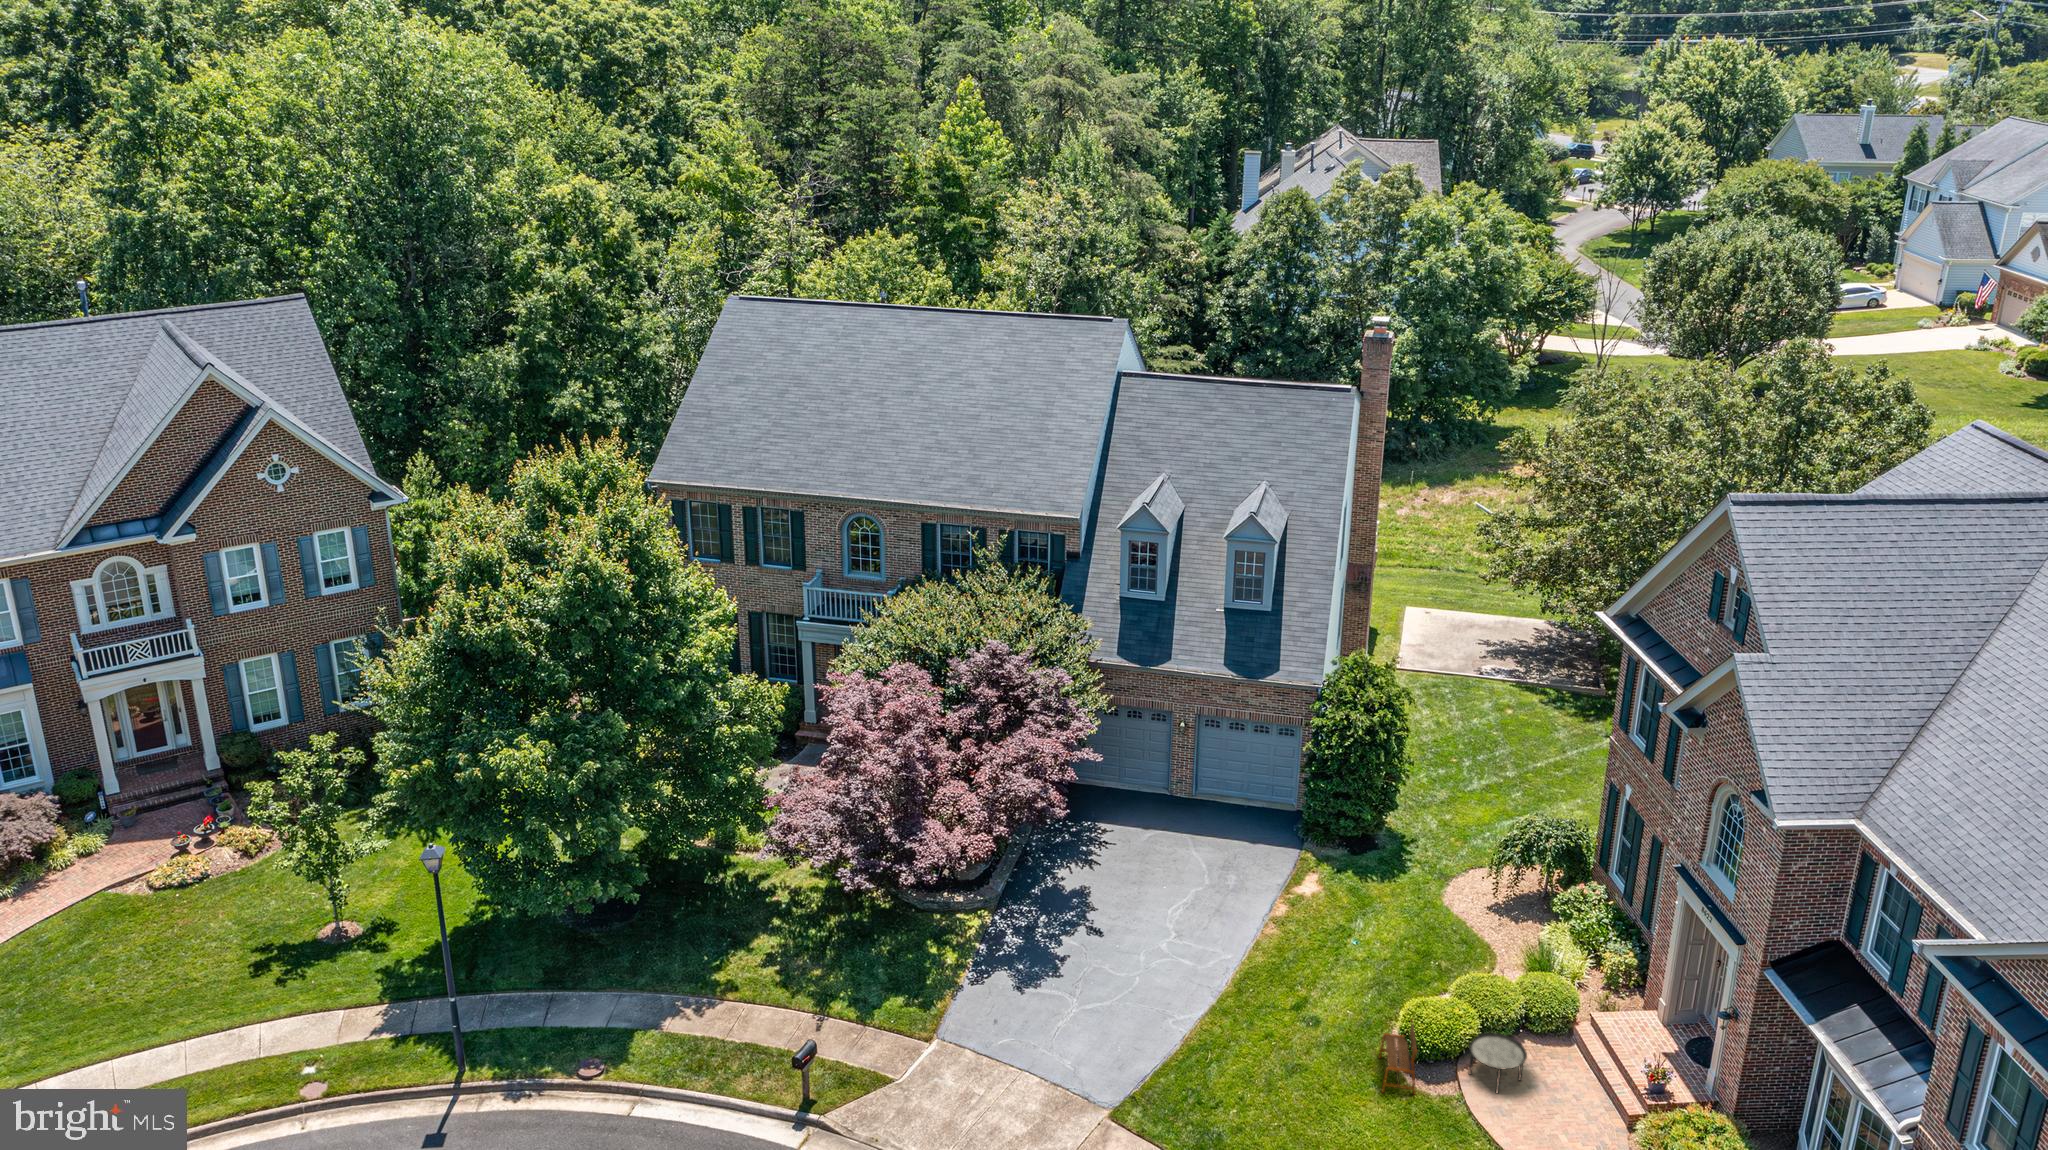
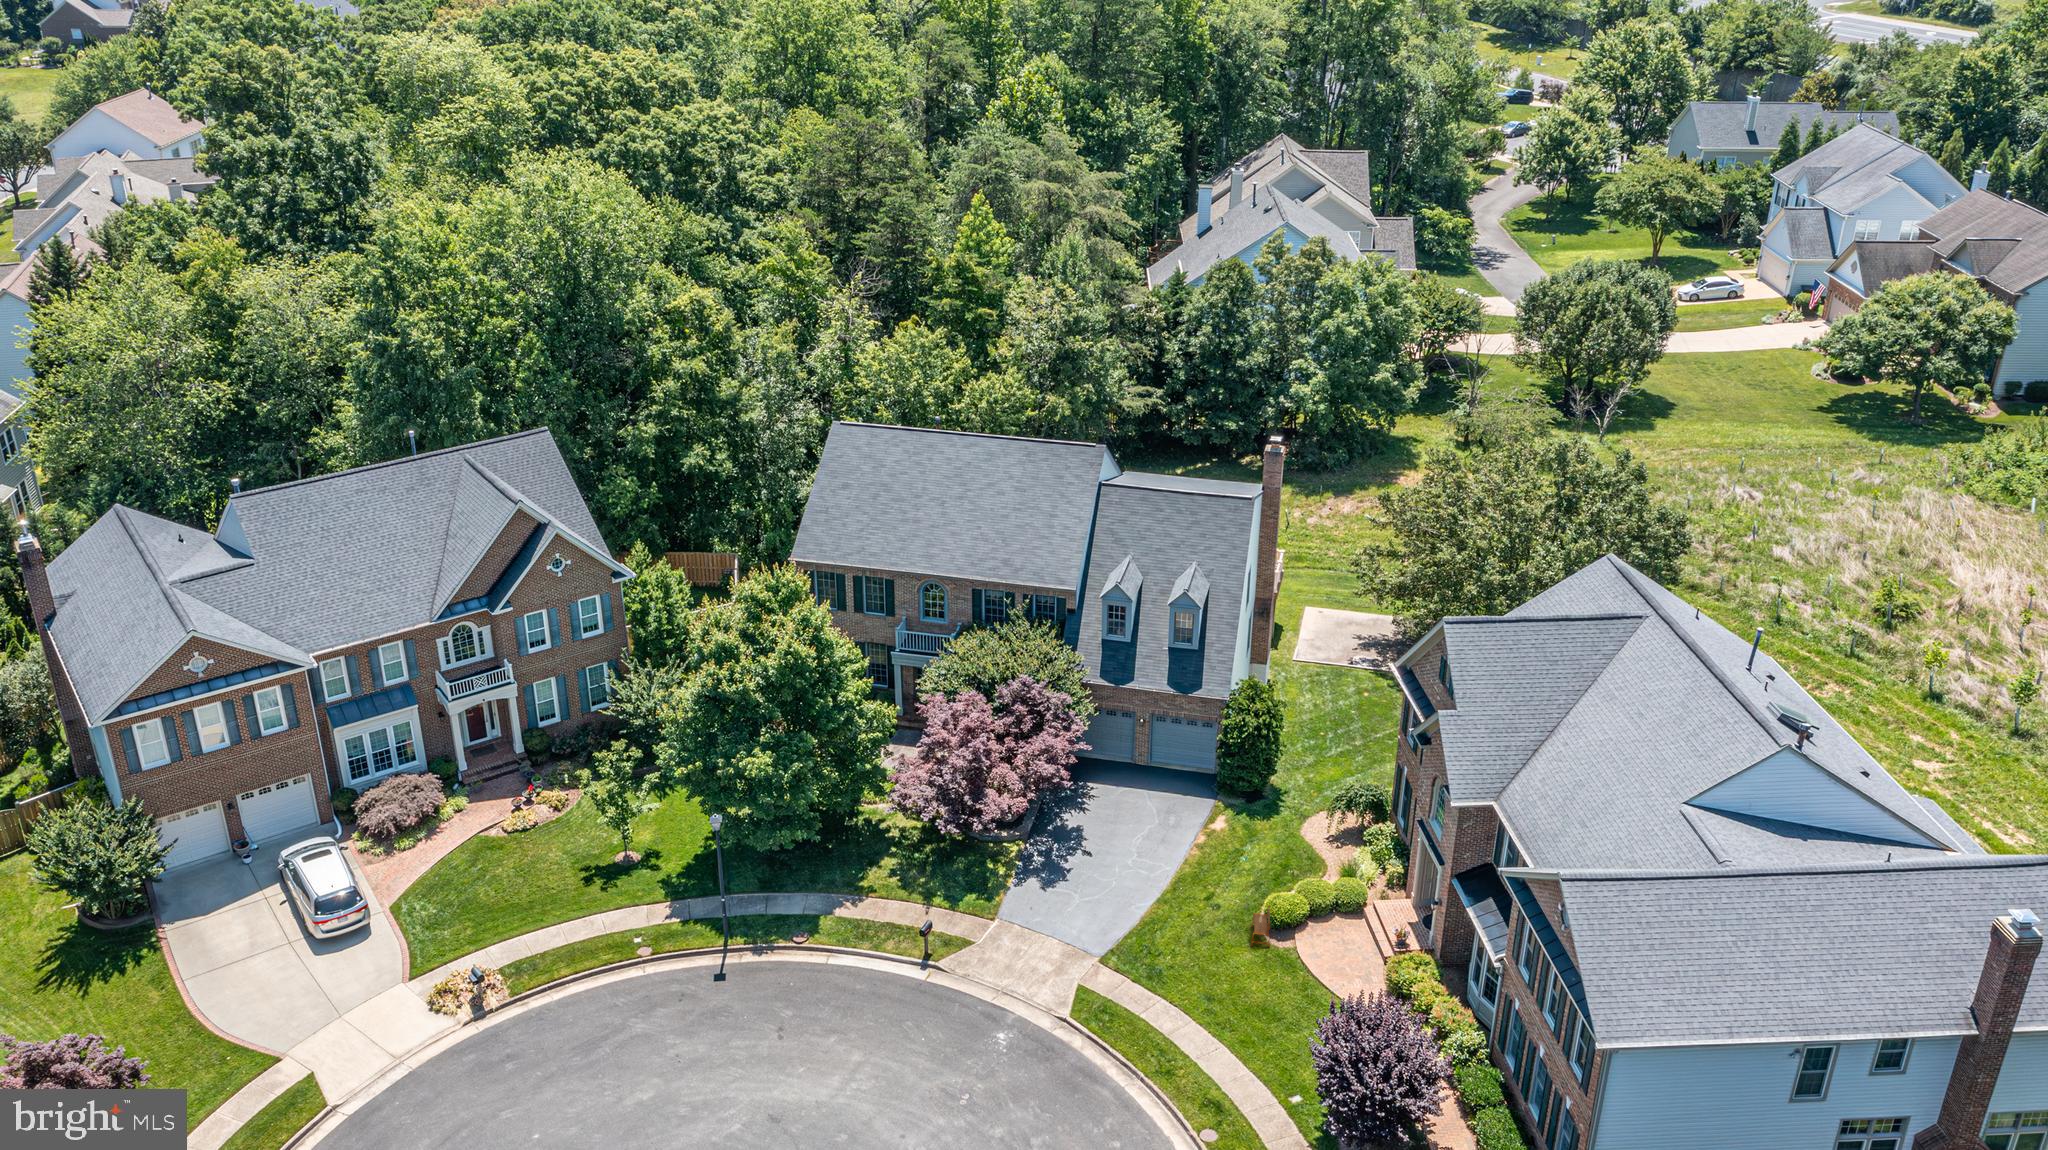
round table: present [1469,1033,1527,1093] -> none [1301,912,1333,946]

